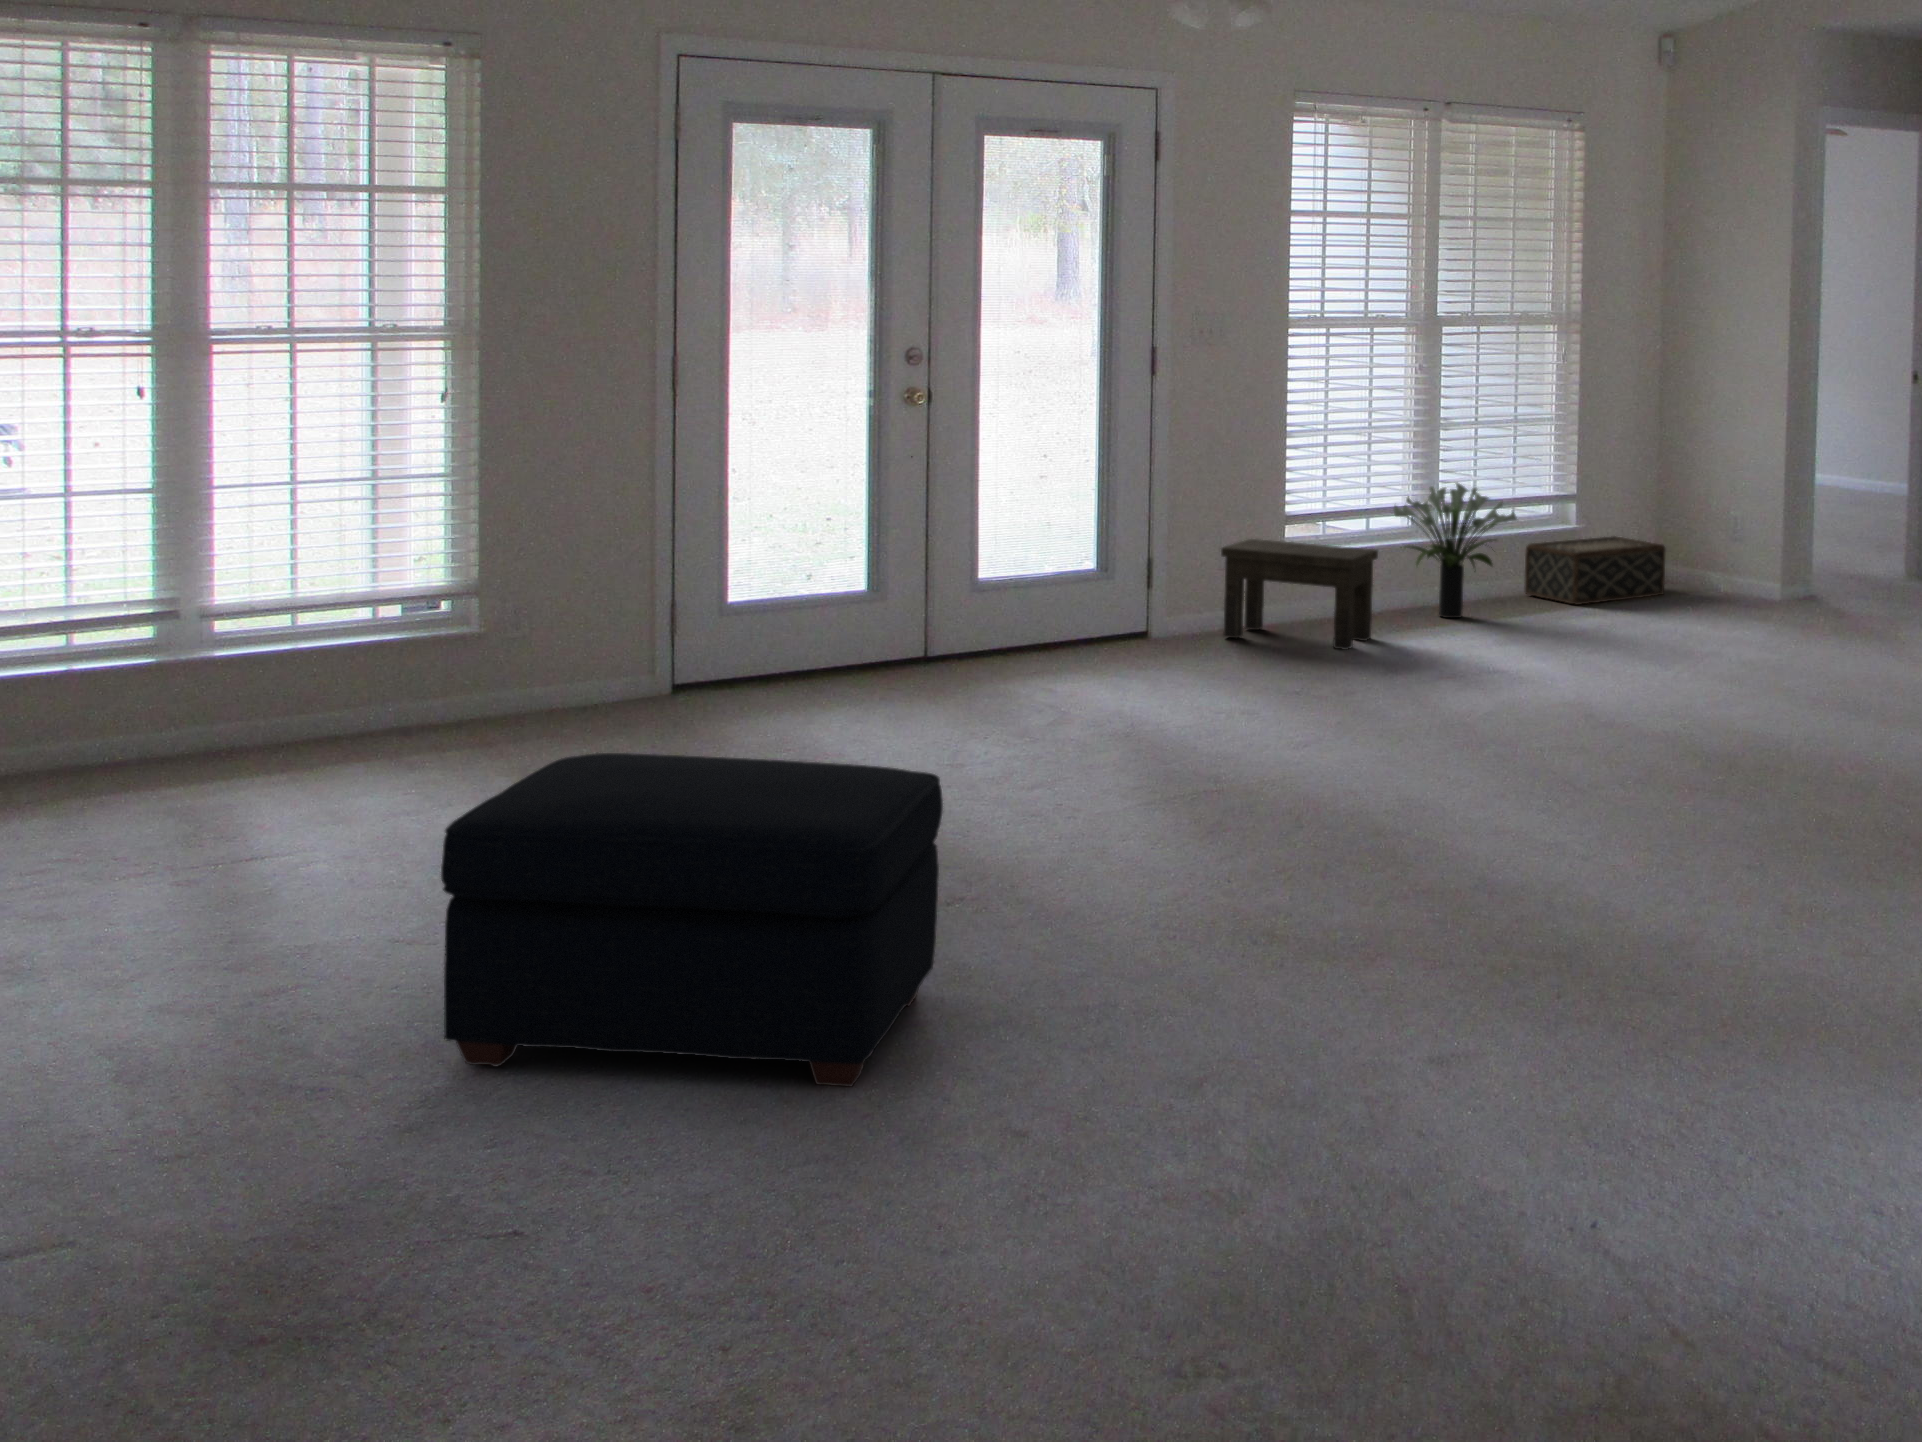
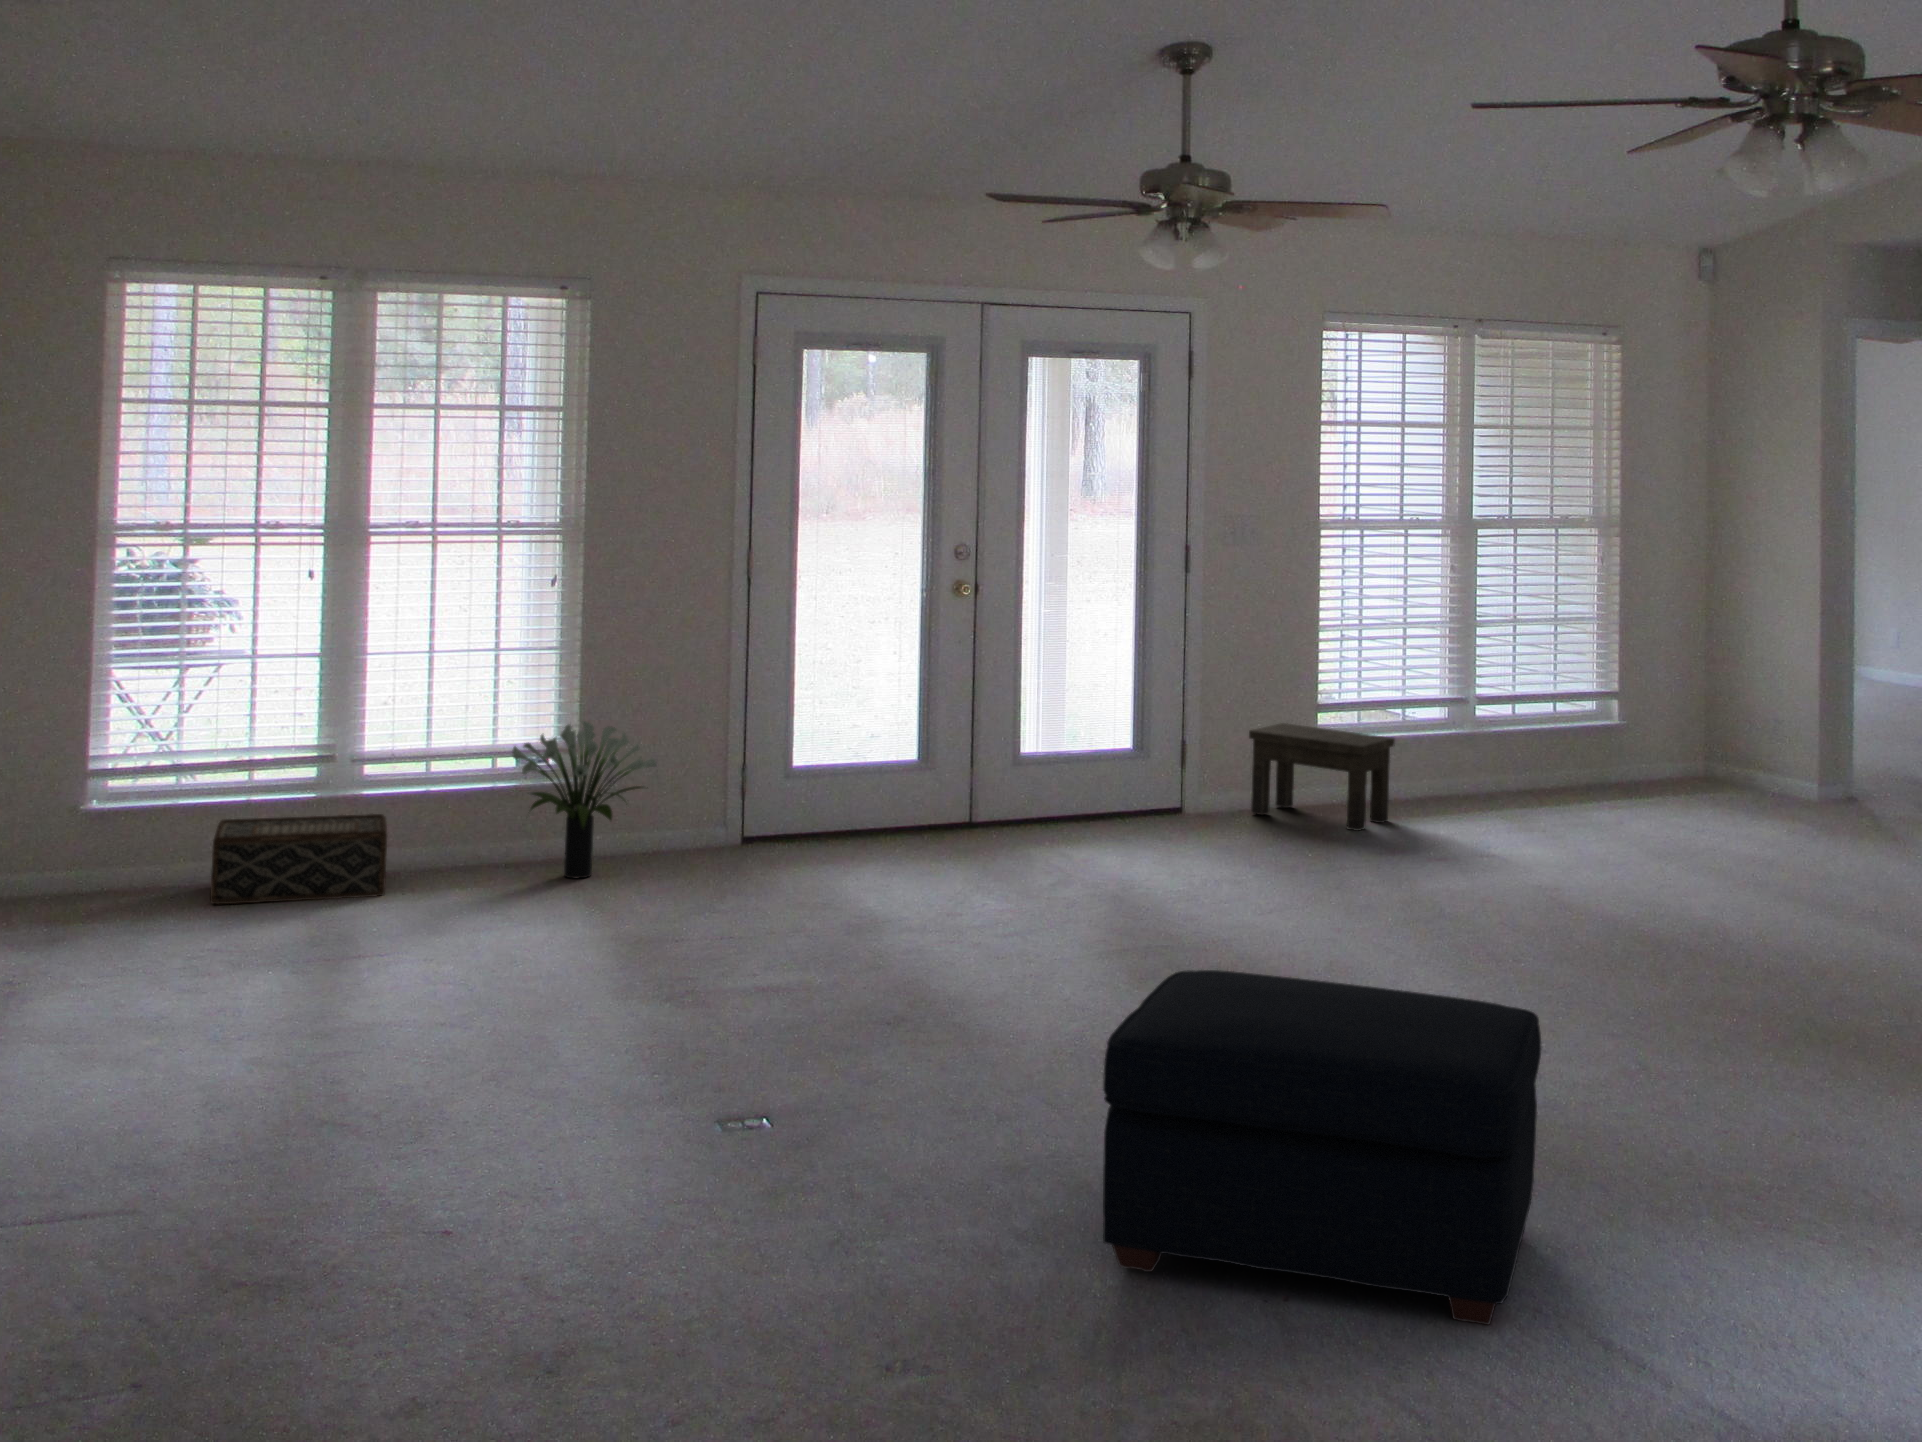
potted plant: present [1394,483,1517,618] -> present [512,721,657,878]
woven basket: present [1524,536,1665,605] -> present [210,814,387,904]
ottoman: present [441,753,943,1086] -> present [1103,970,1541,1325]

